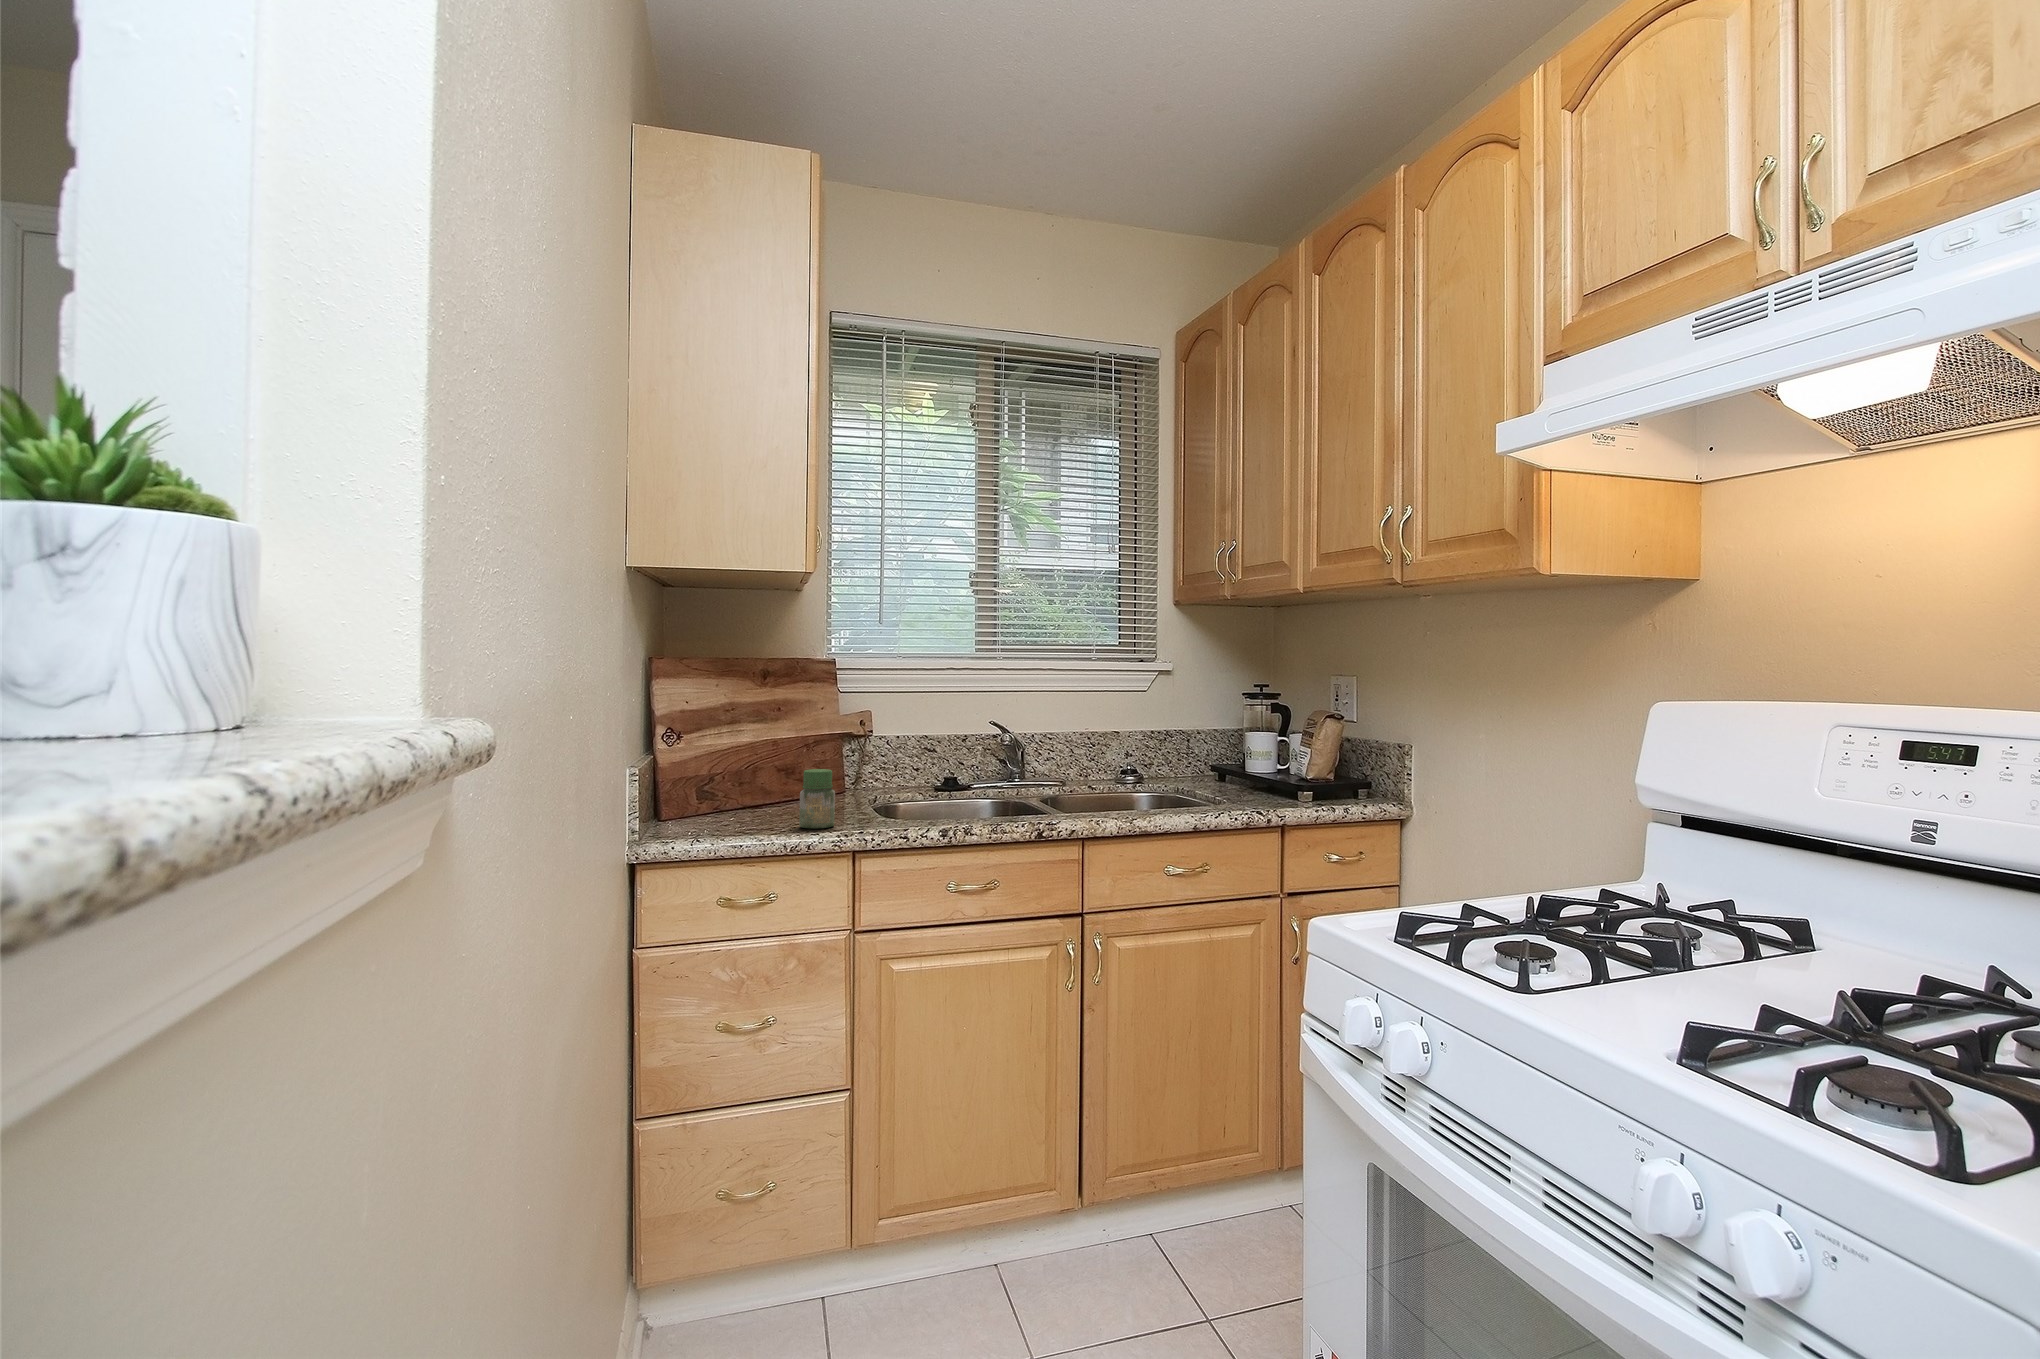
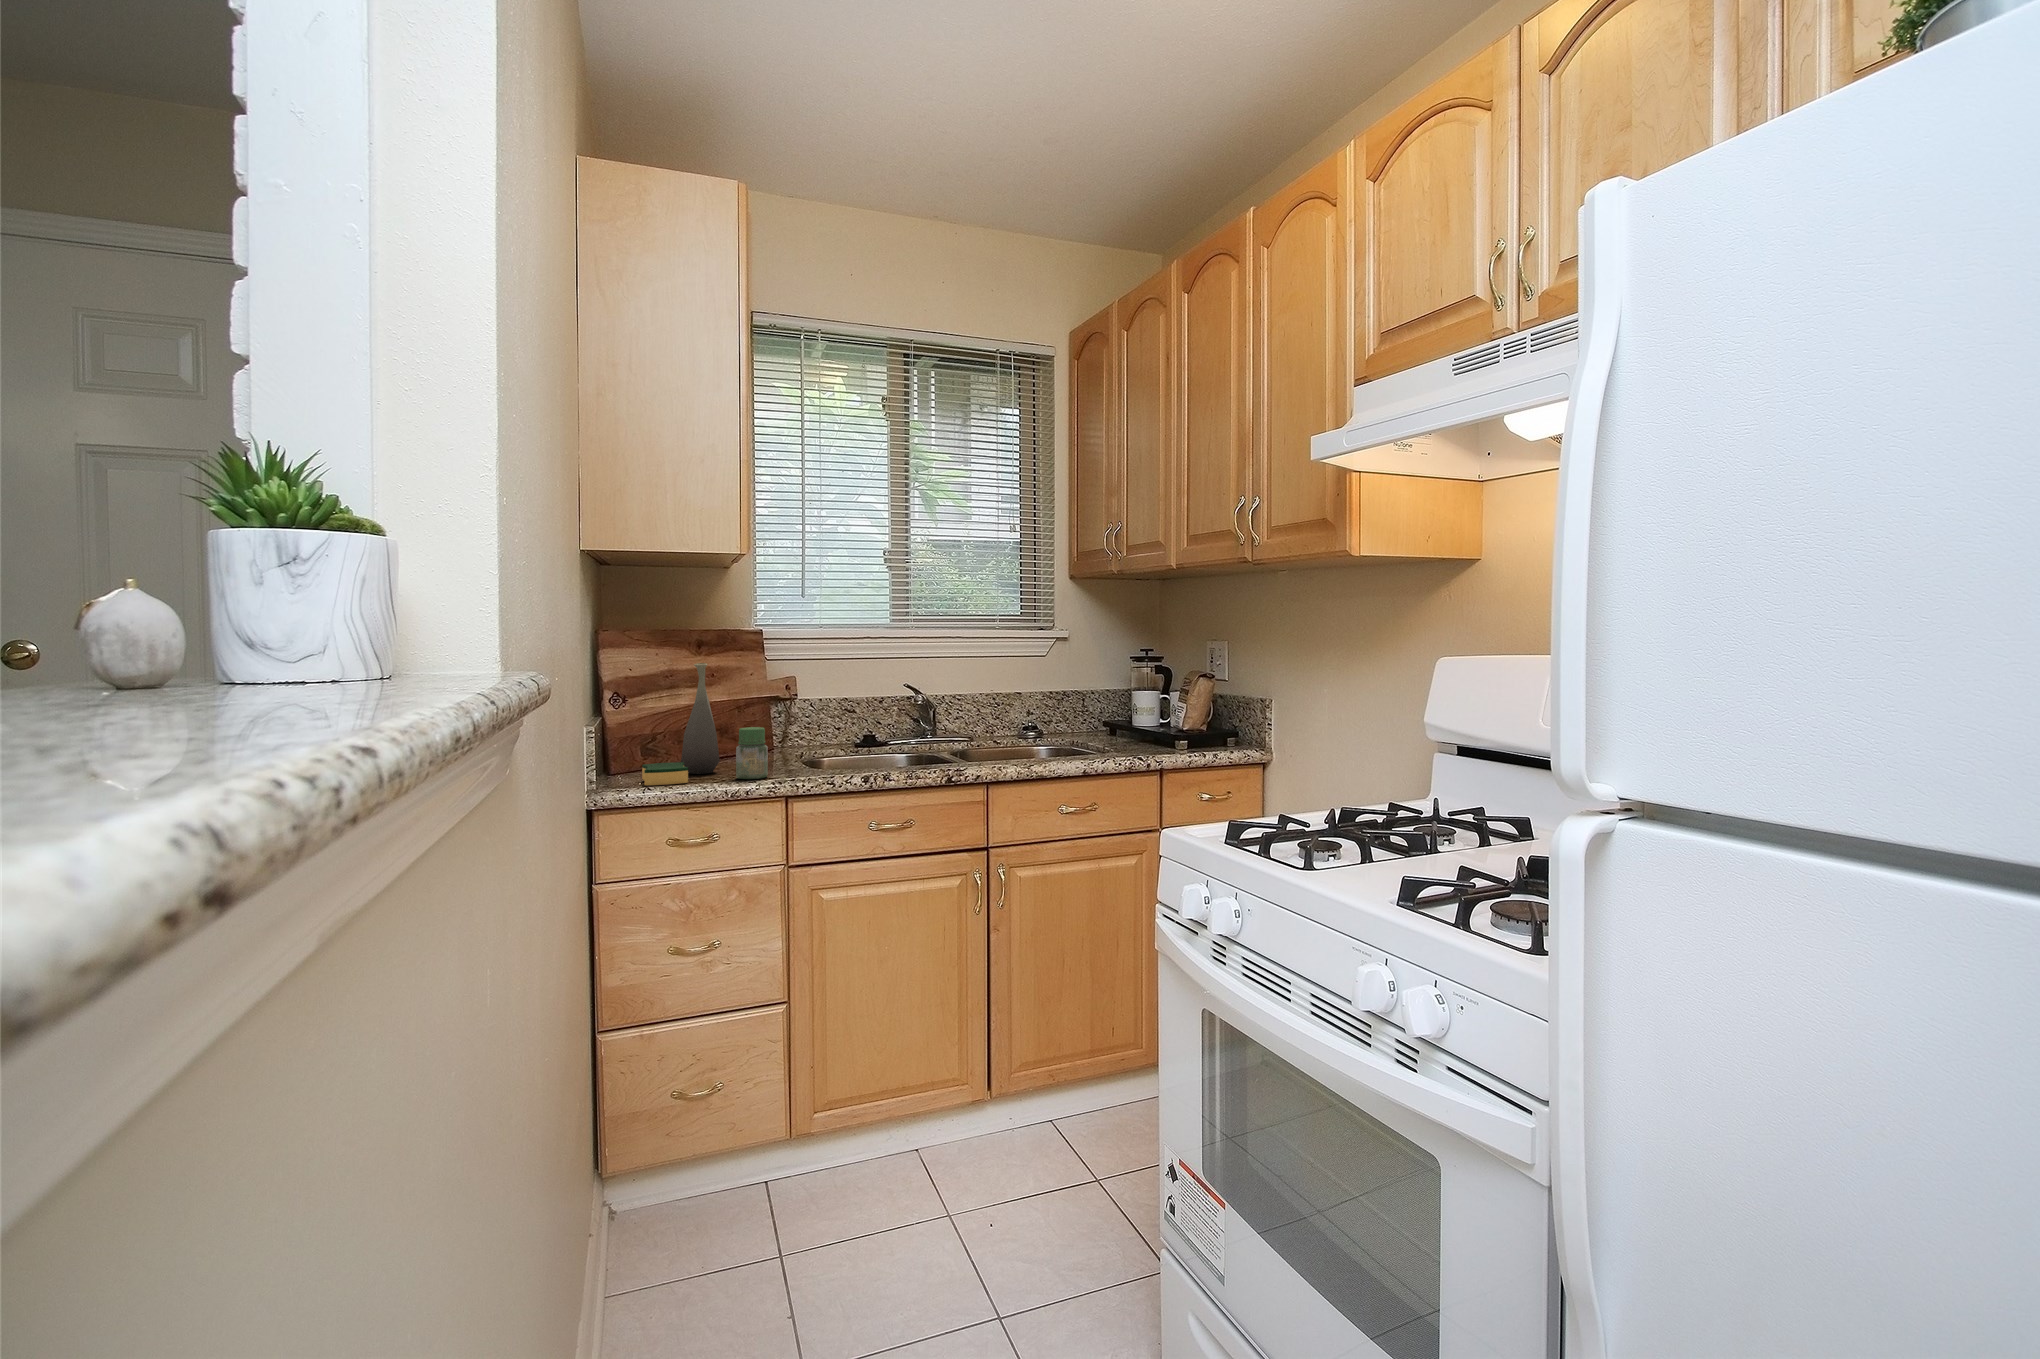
bottle: none [742,696,784,820] -> present [681,663,720,774]
sponge: none [697,807,746,834] -> present [642,762,688,785]

